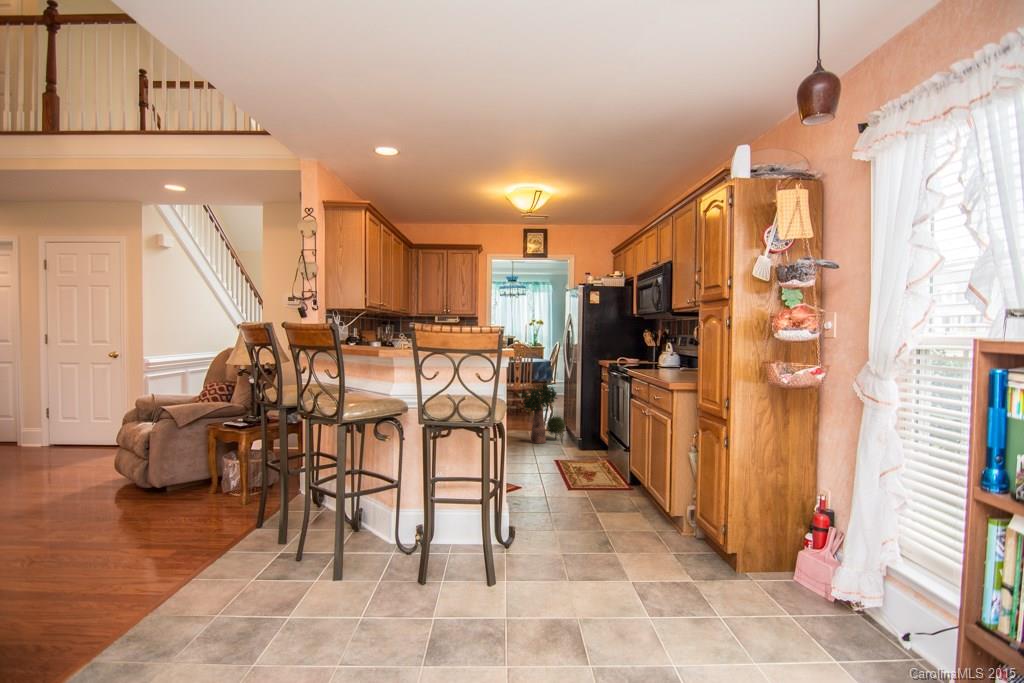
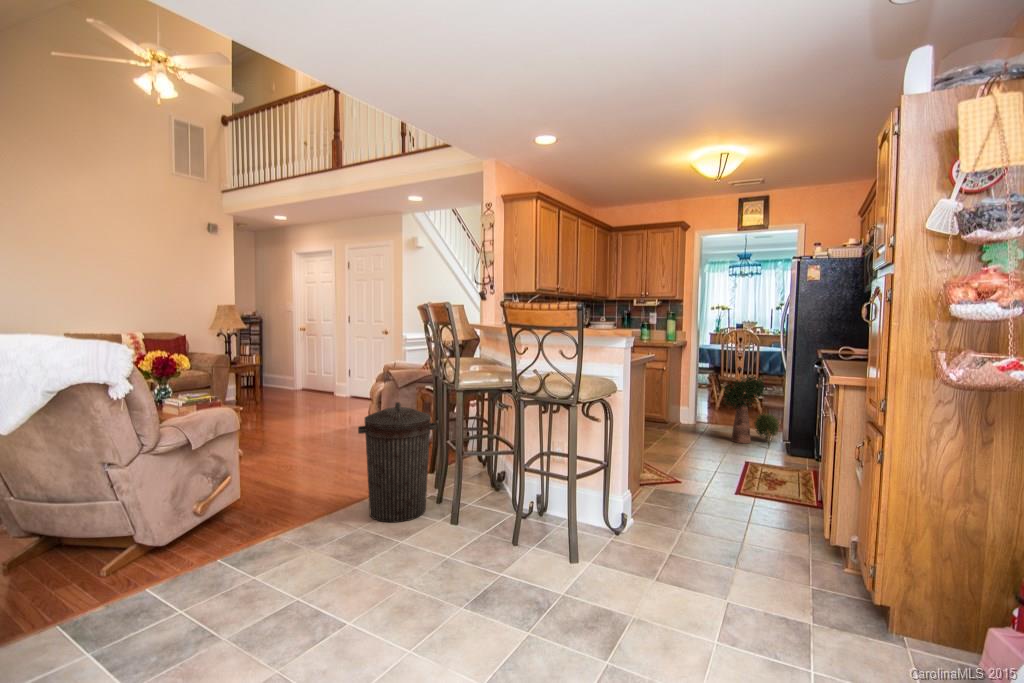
trash can: none [197,445,304,601] -> present [358,402,437,522]

